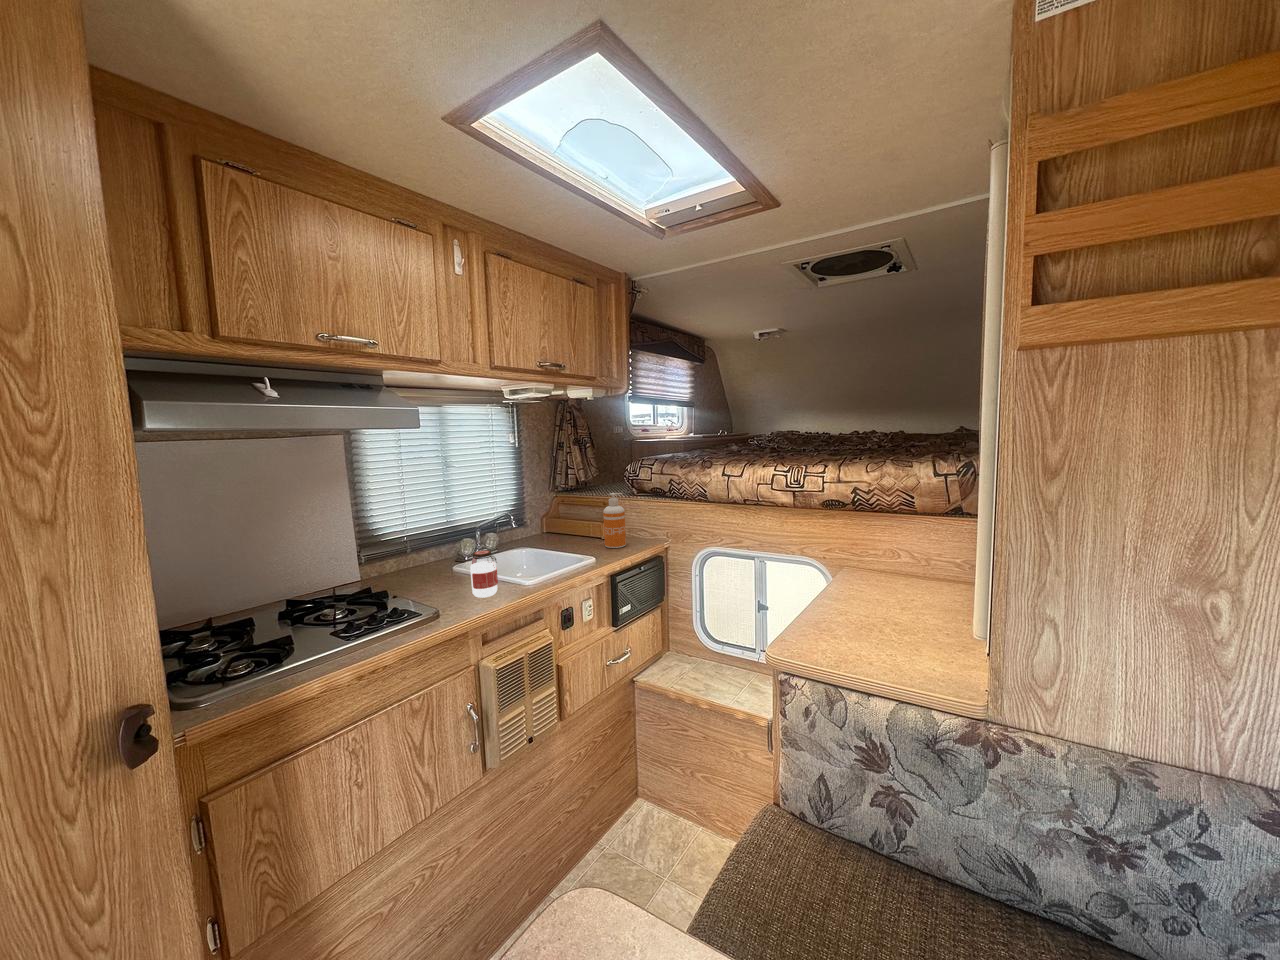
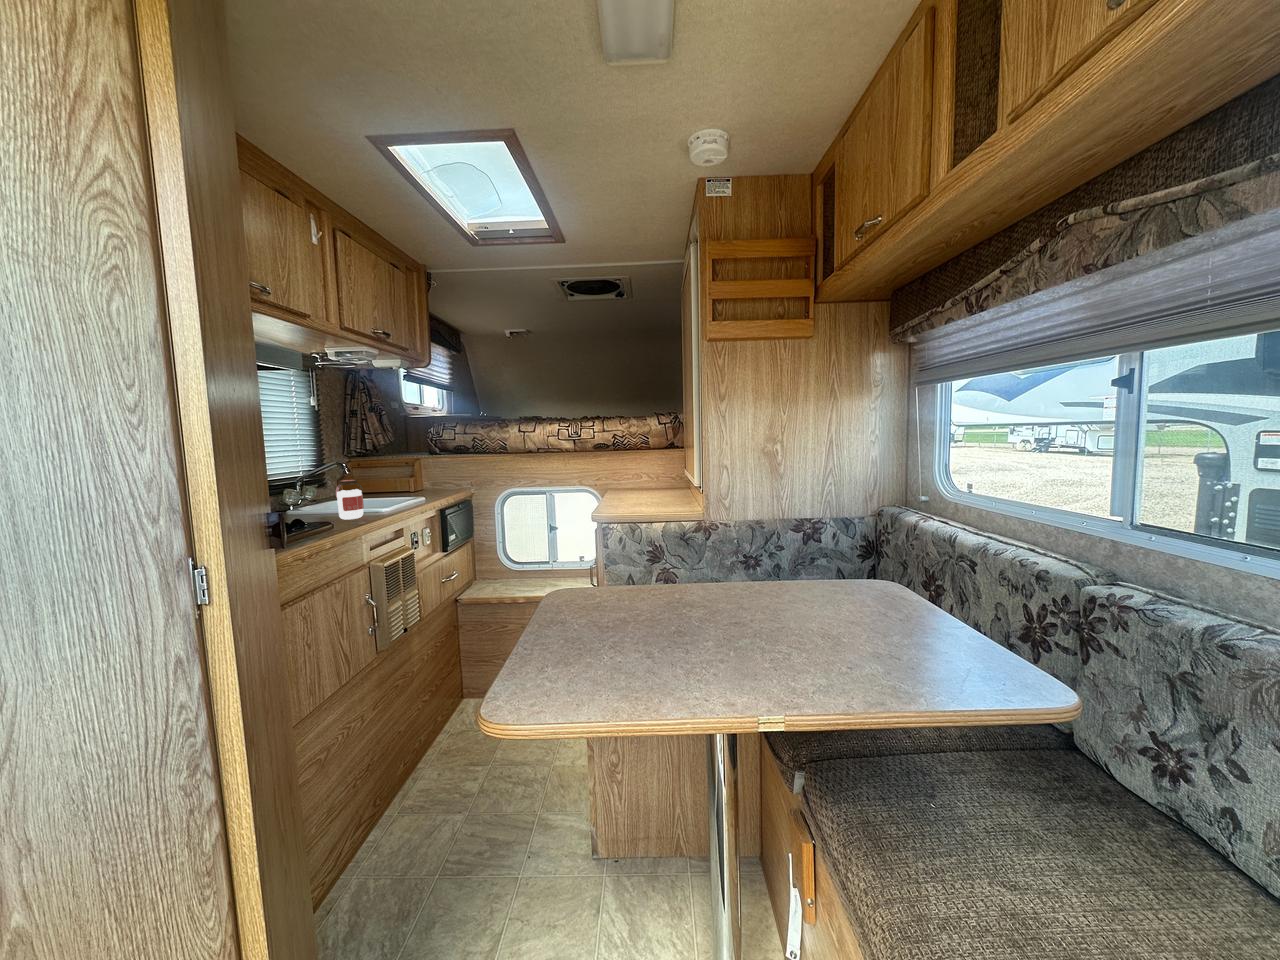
soap dispenser: present [603,493,626,548] -> none [419,448,441,495]

